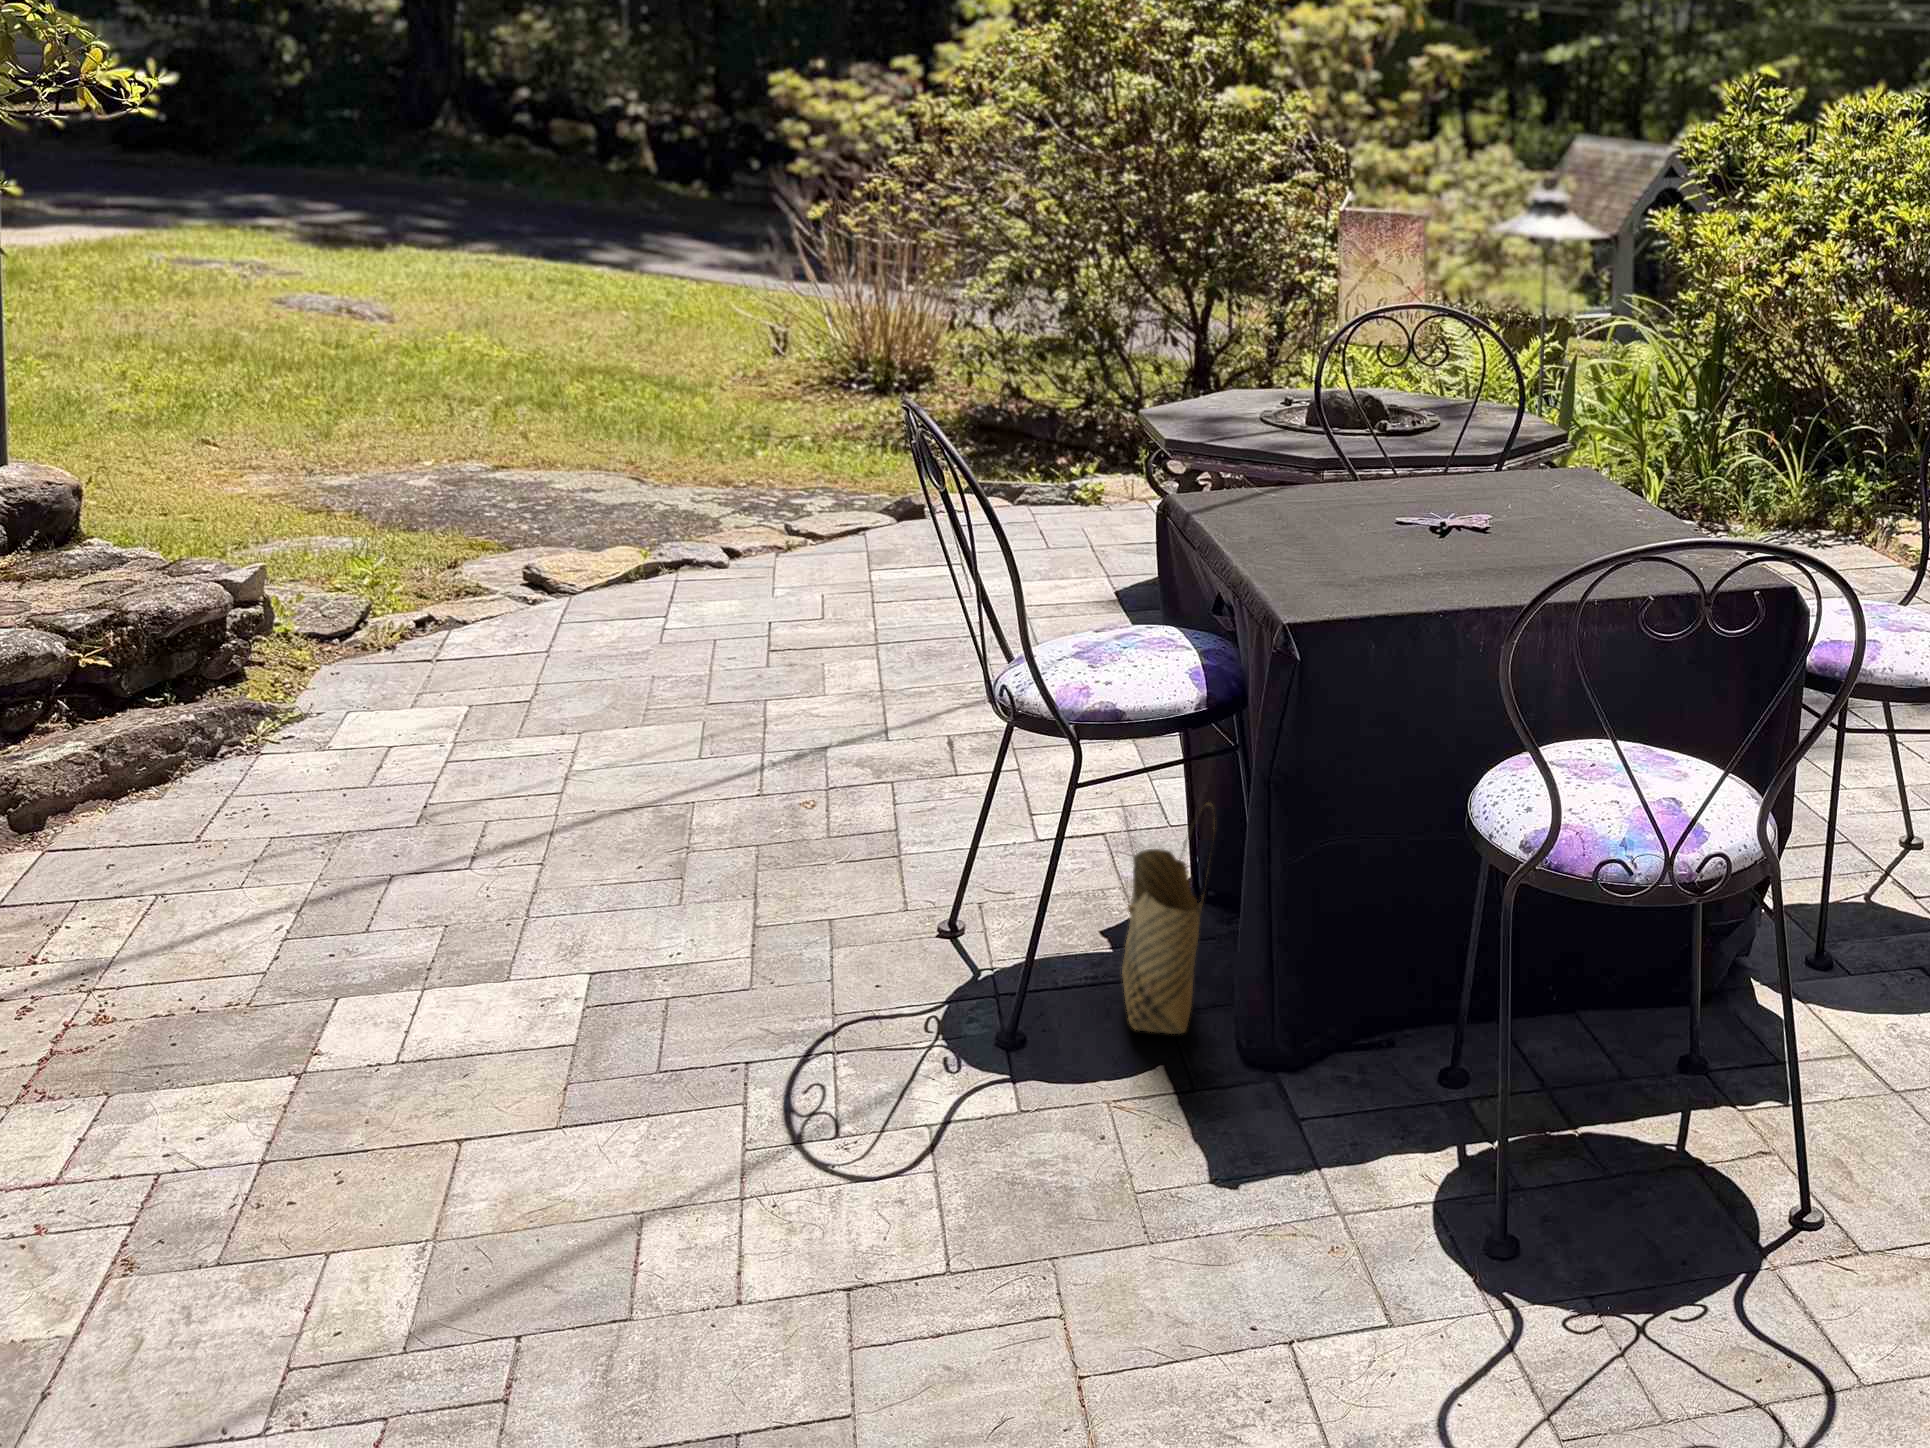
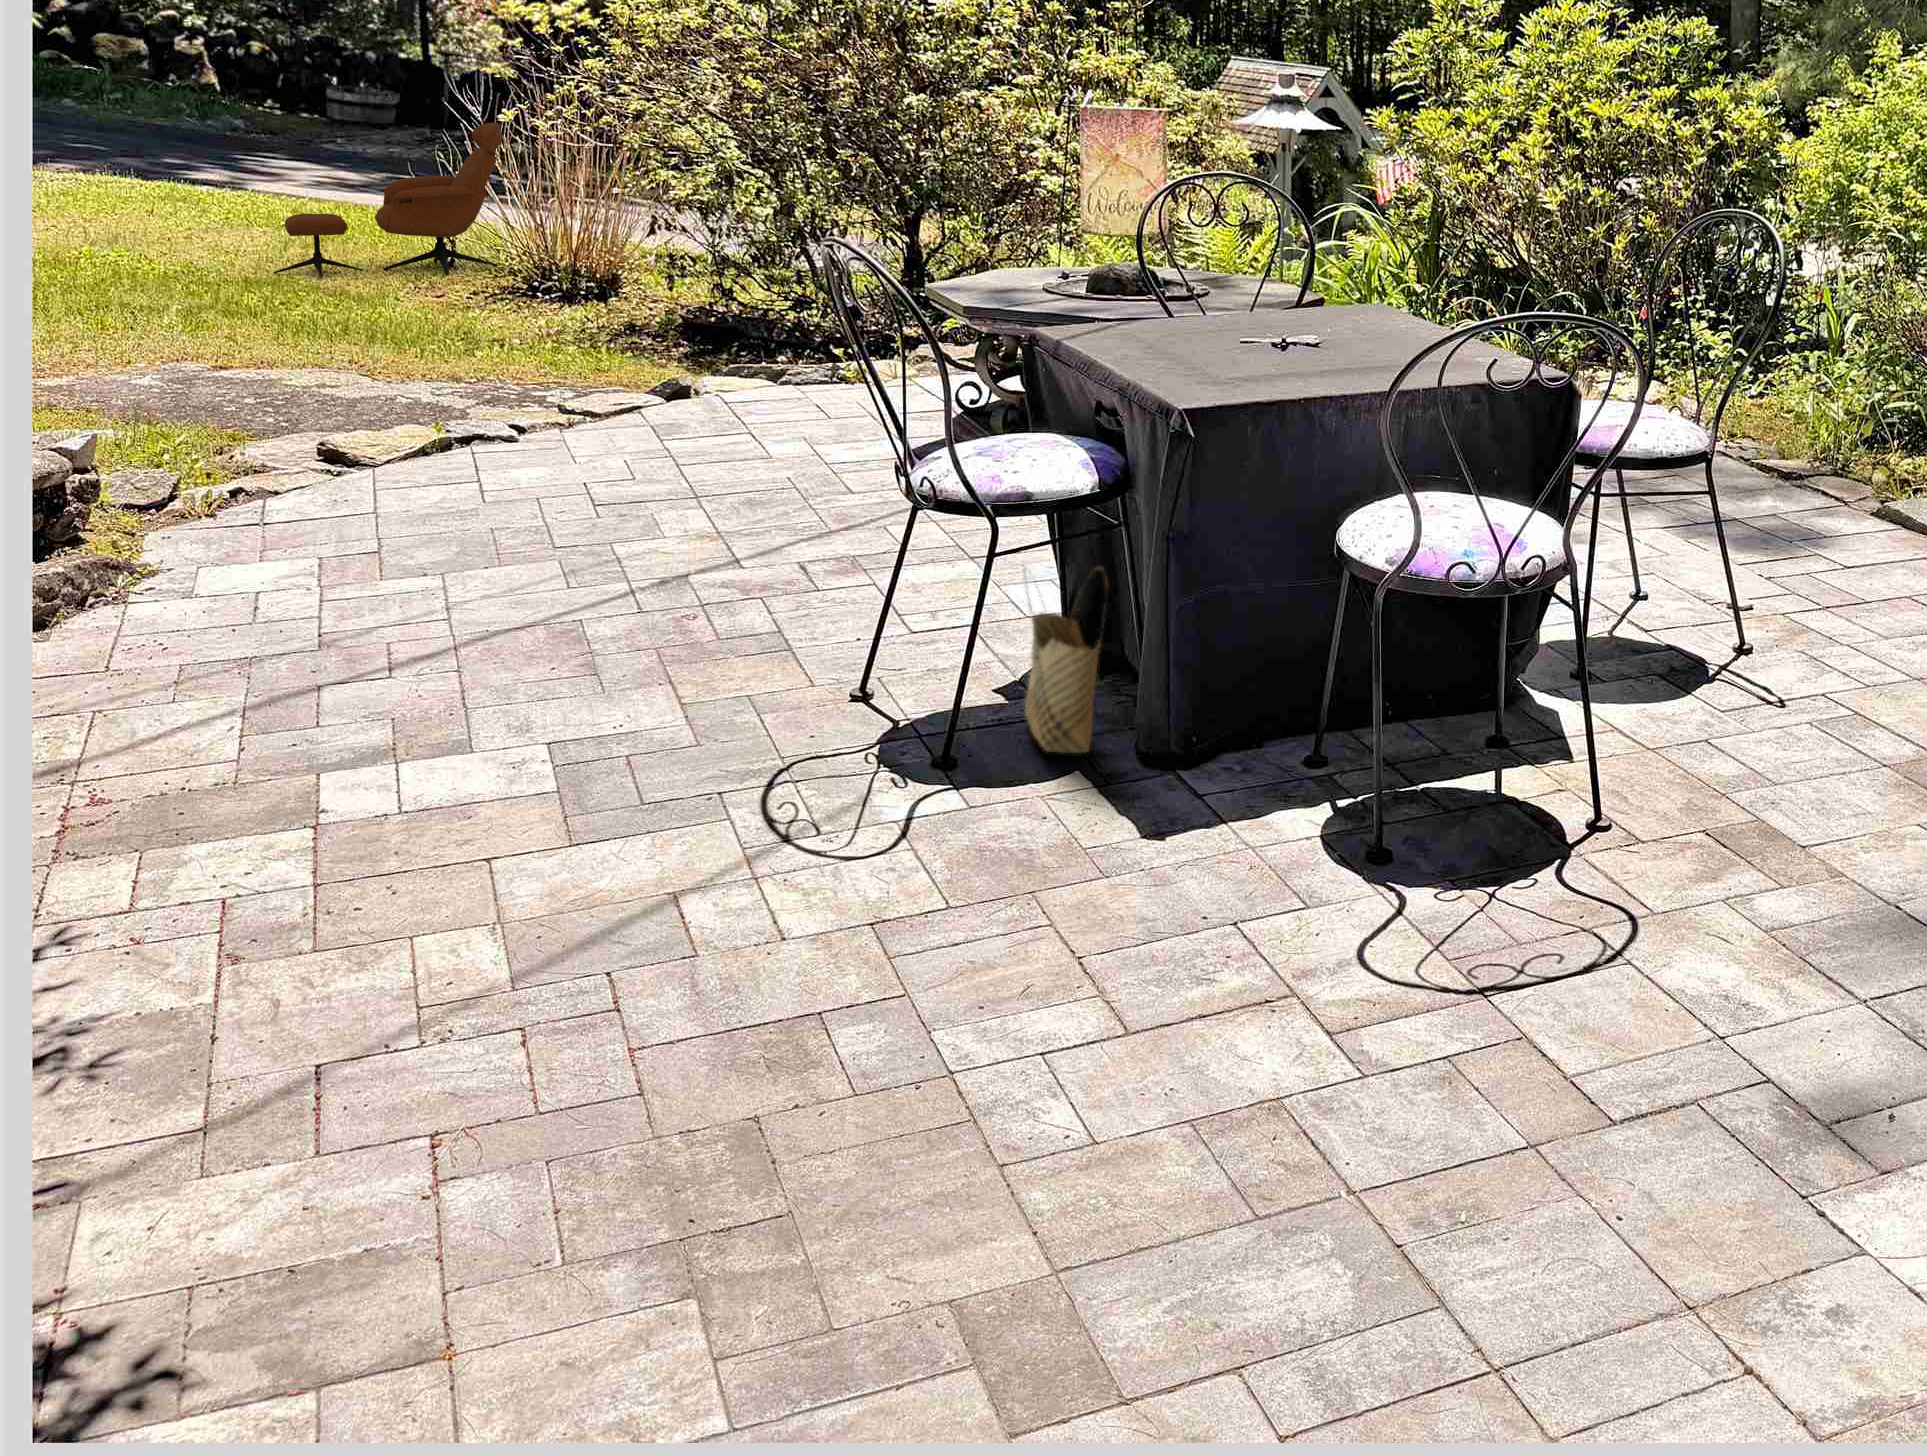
lounge chair: none [622,214,830,363] -> present [273,122,502,277]

